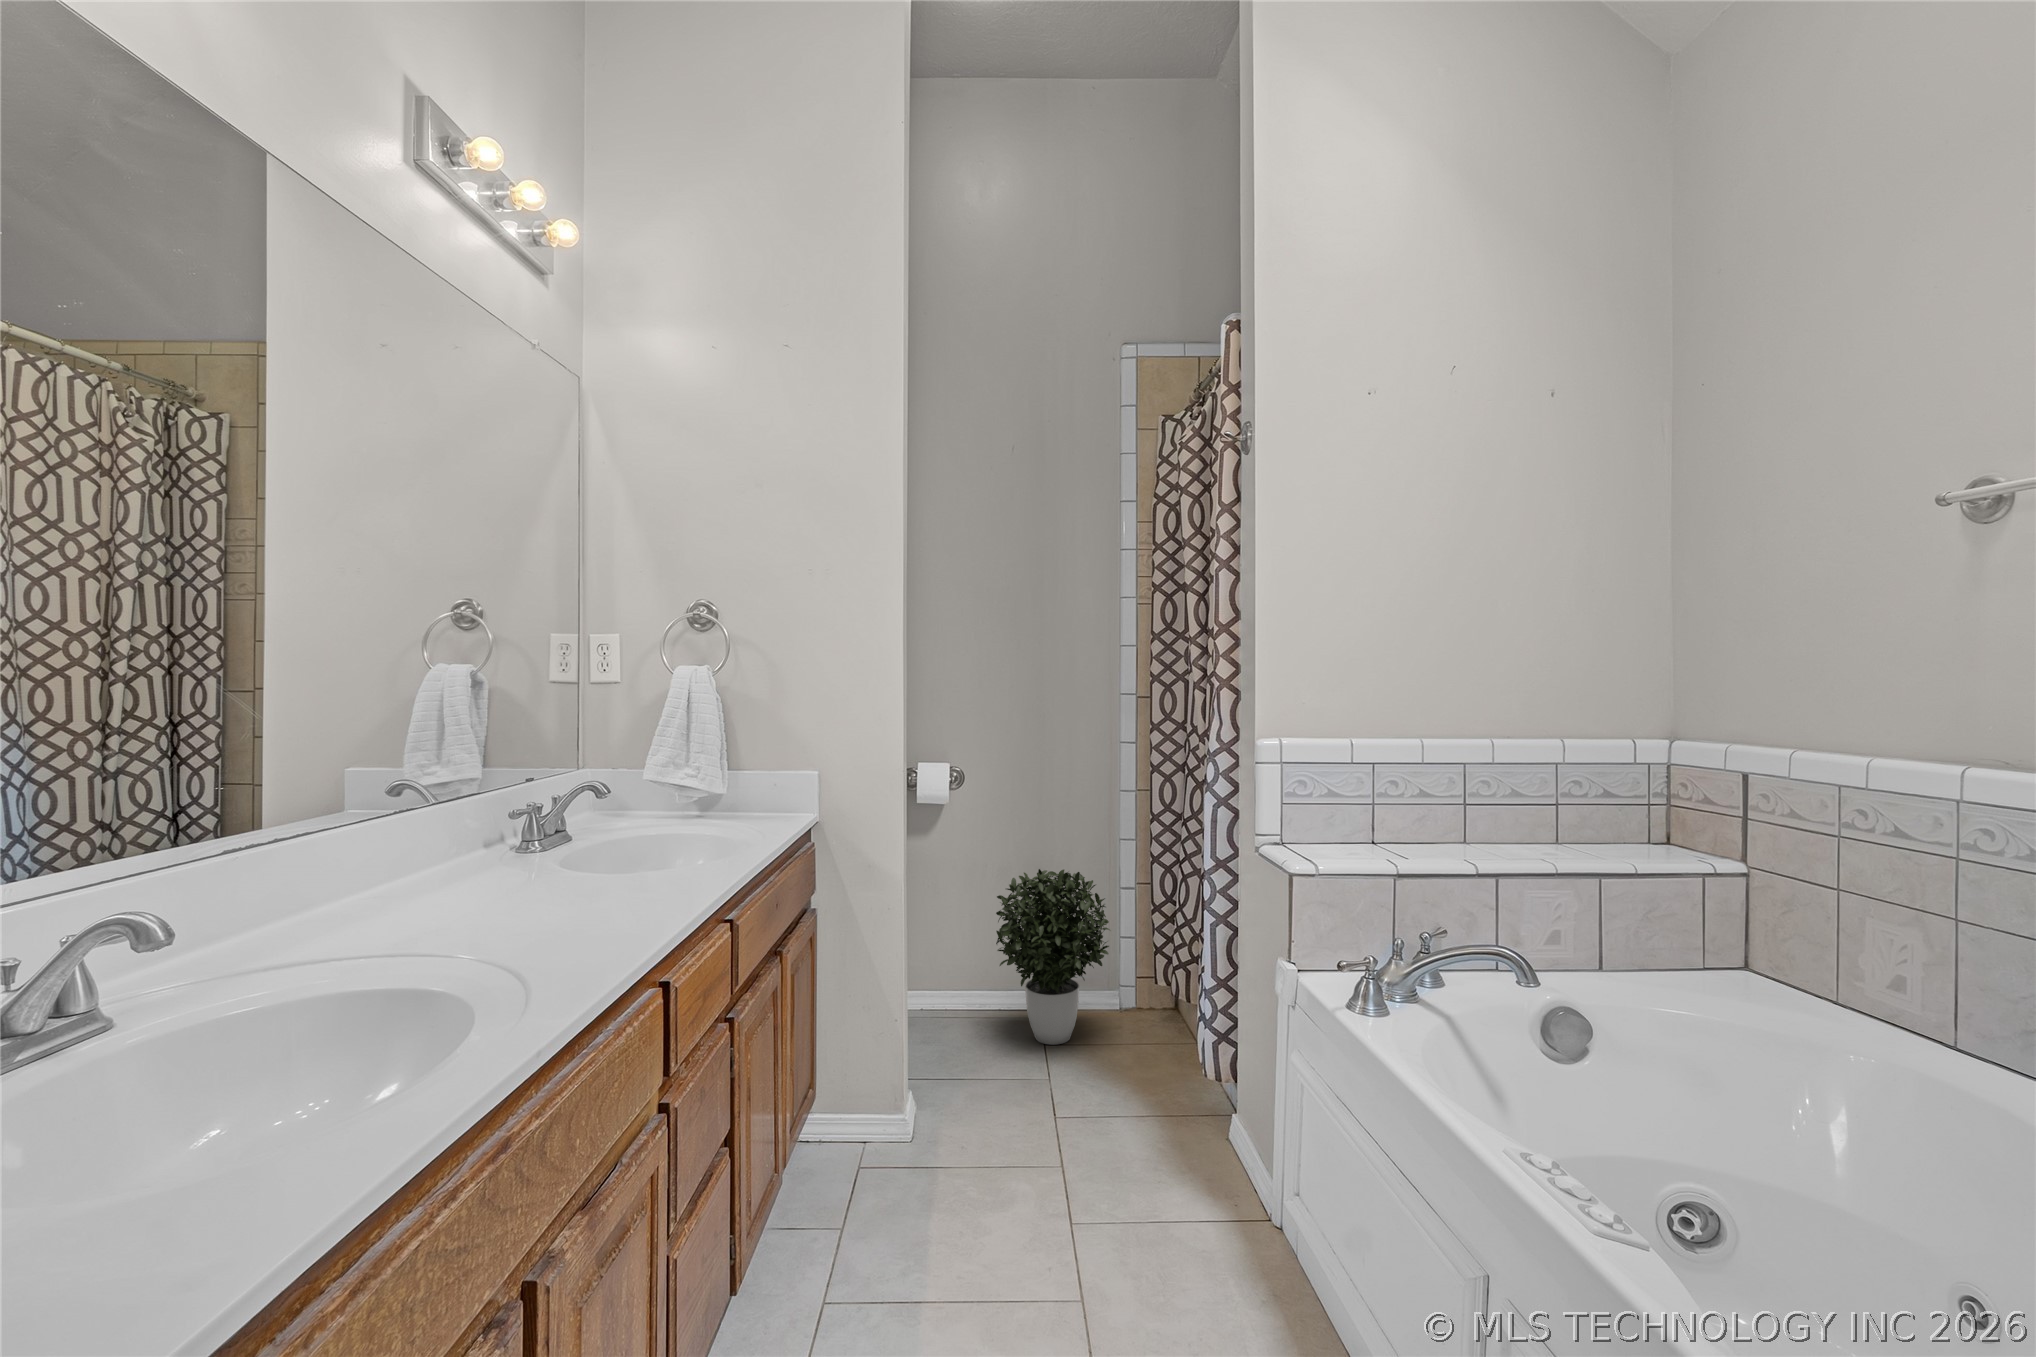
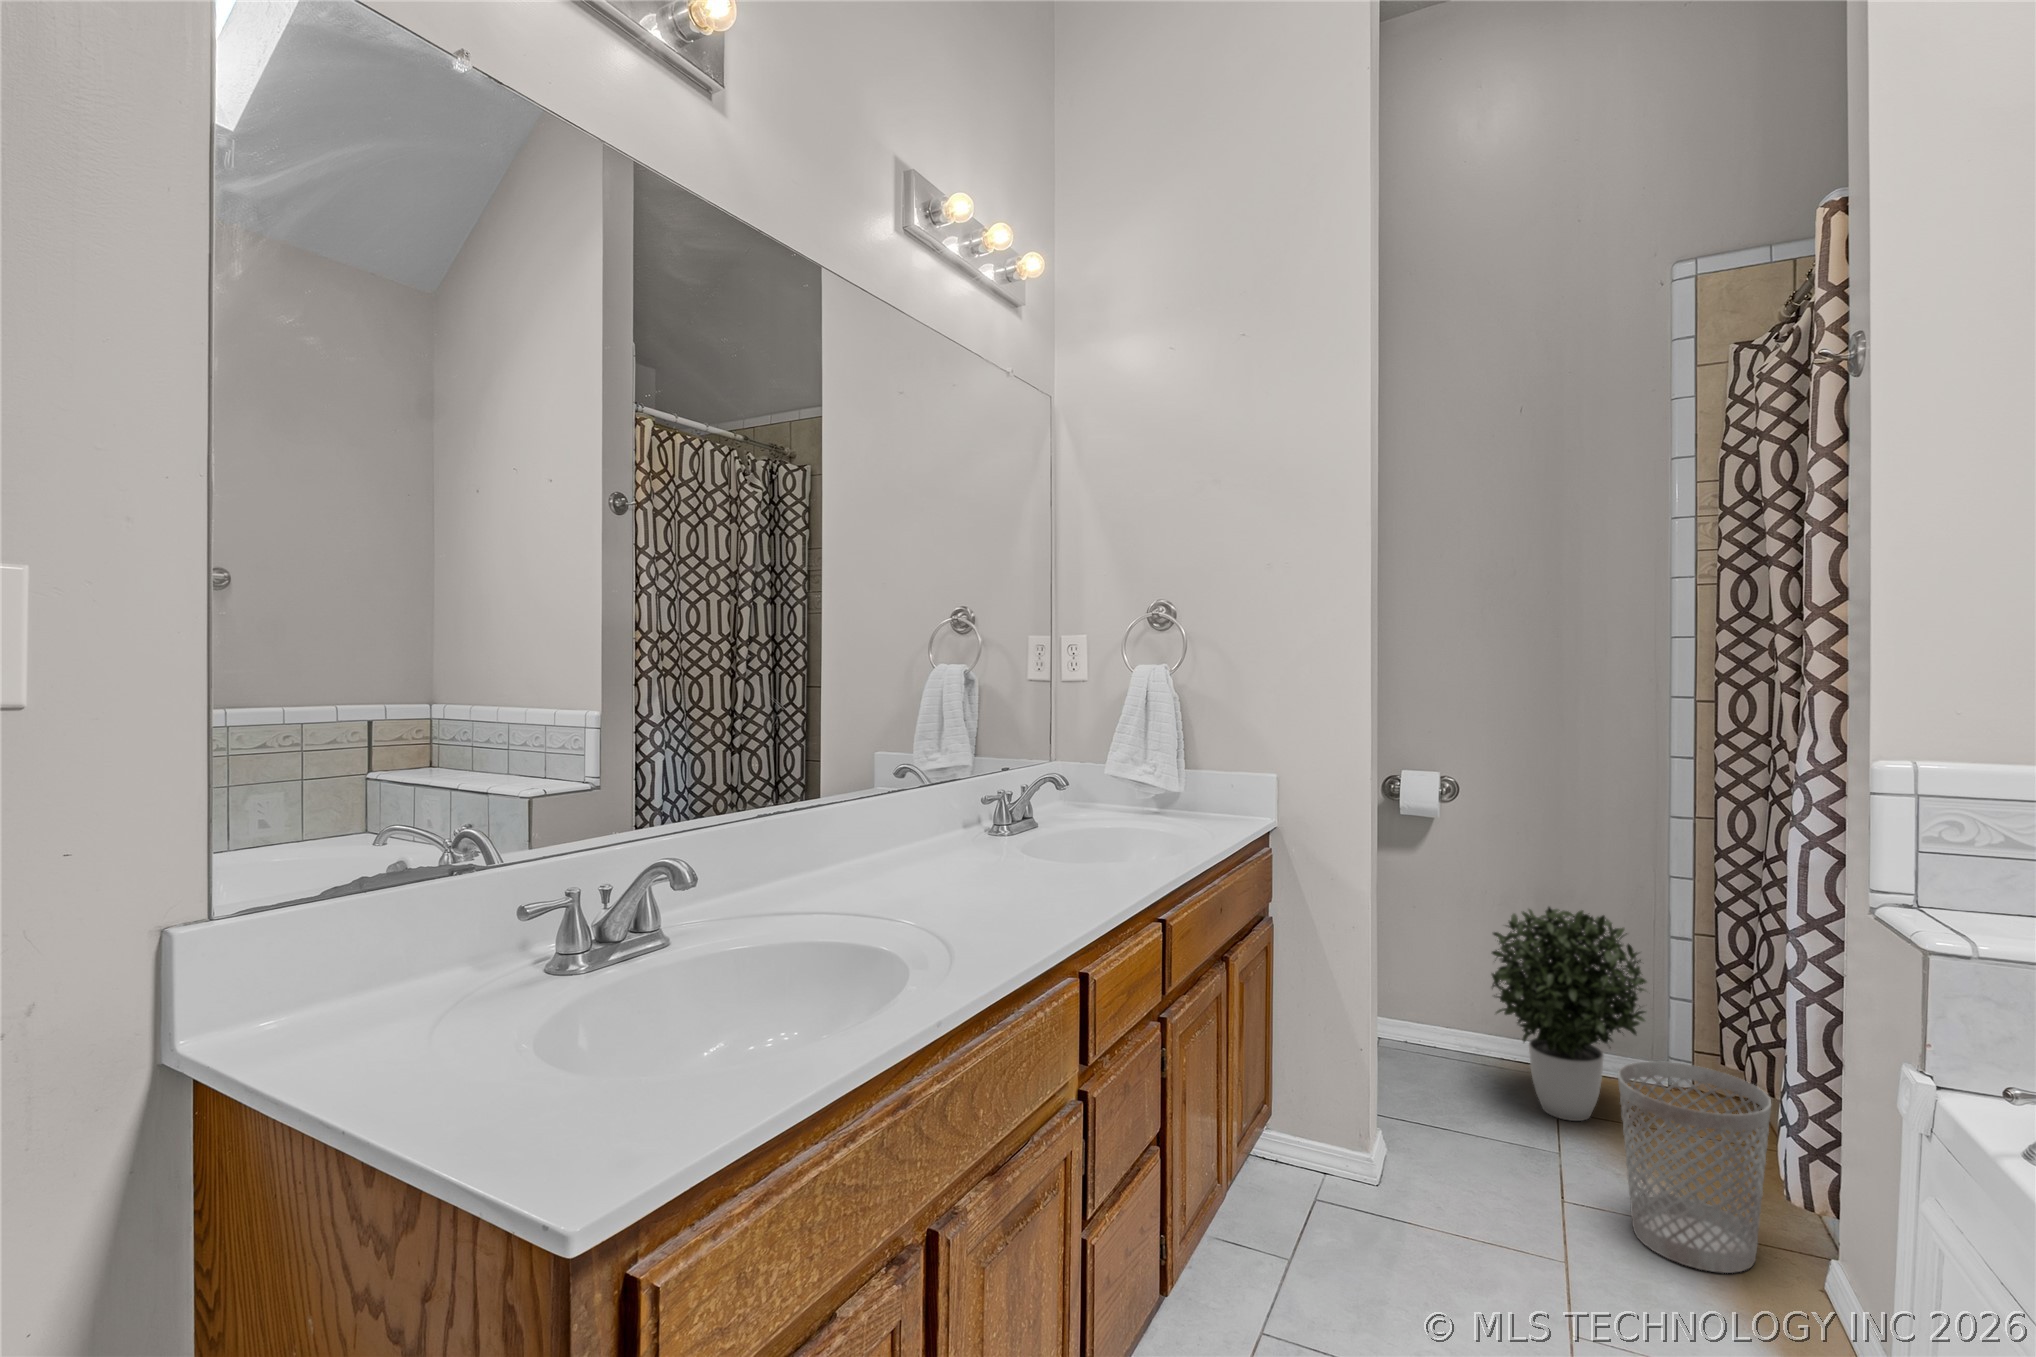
wastebasket: none [1093,985,1194,1147] -> present [1618,1061,1771,1273]

